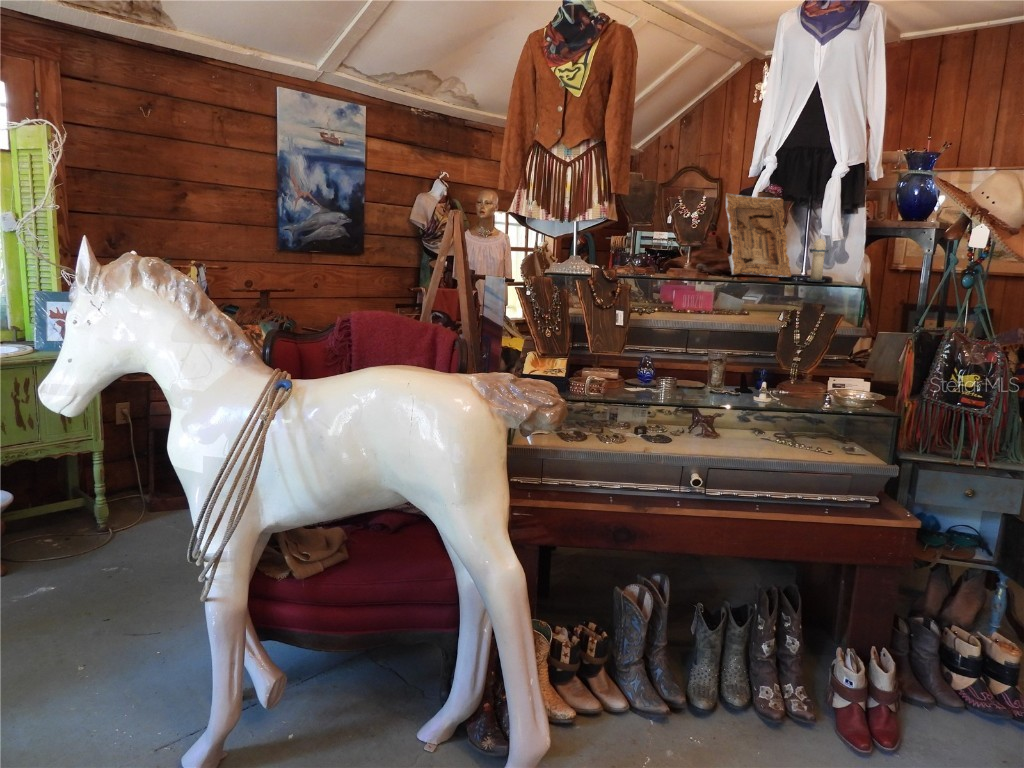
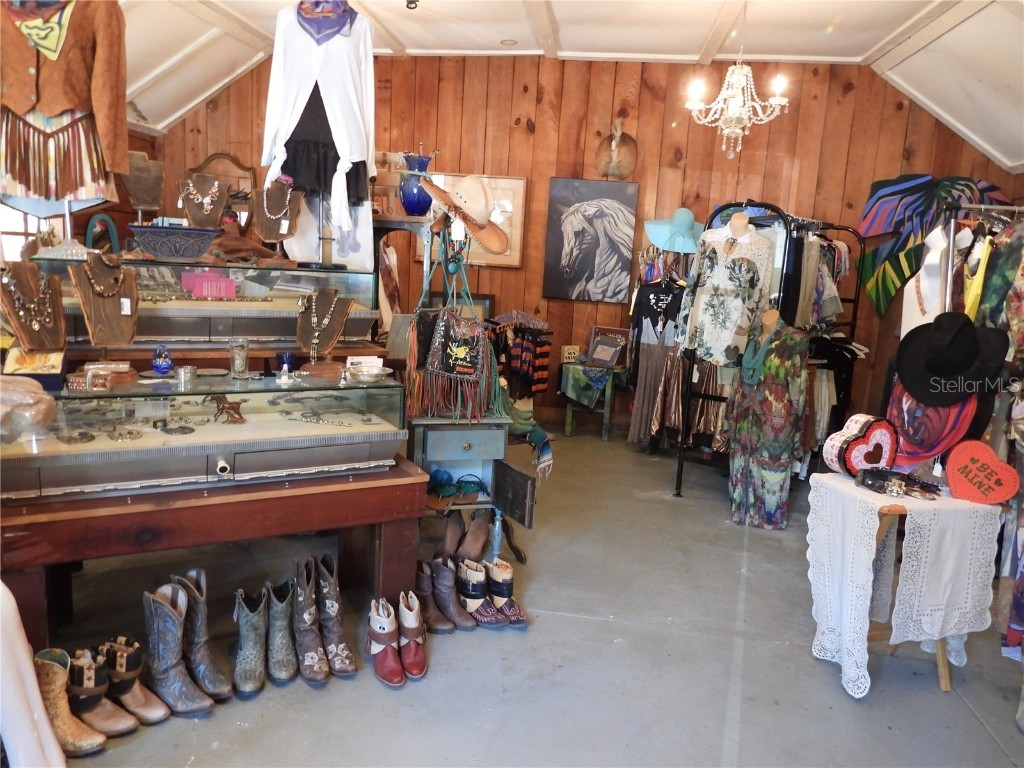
picture frame: present [726,193,791,277] -> none [235,179,307,264]
decorative bowl: none [626,243,711,277] -> present [126,225,221,263]

